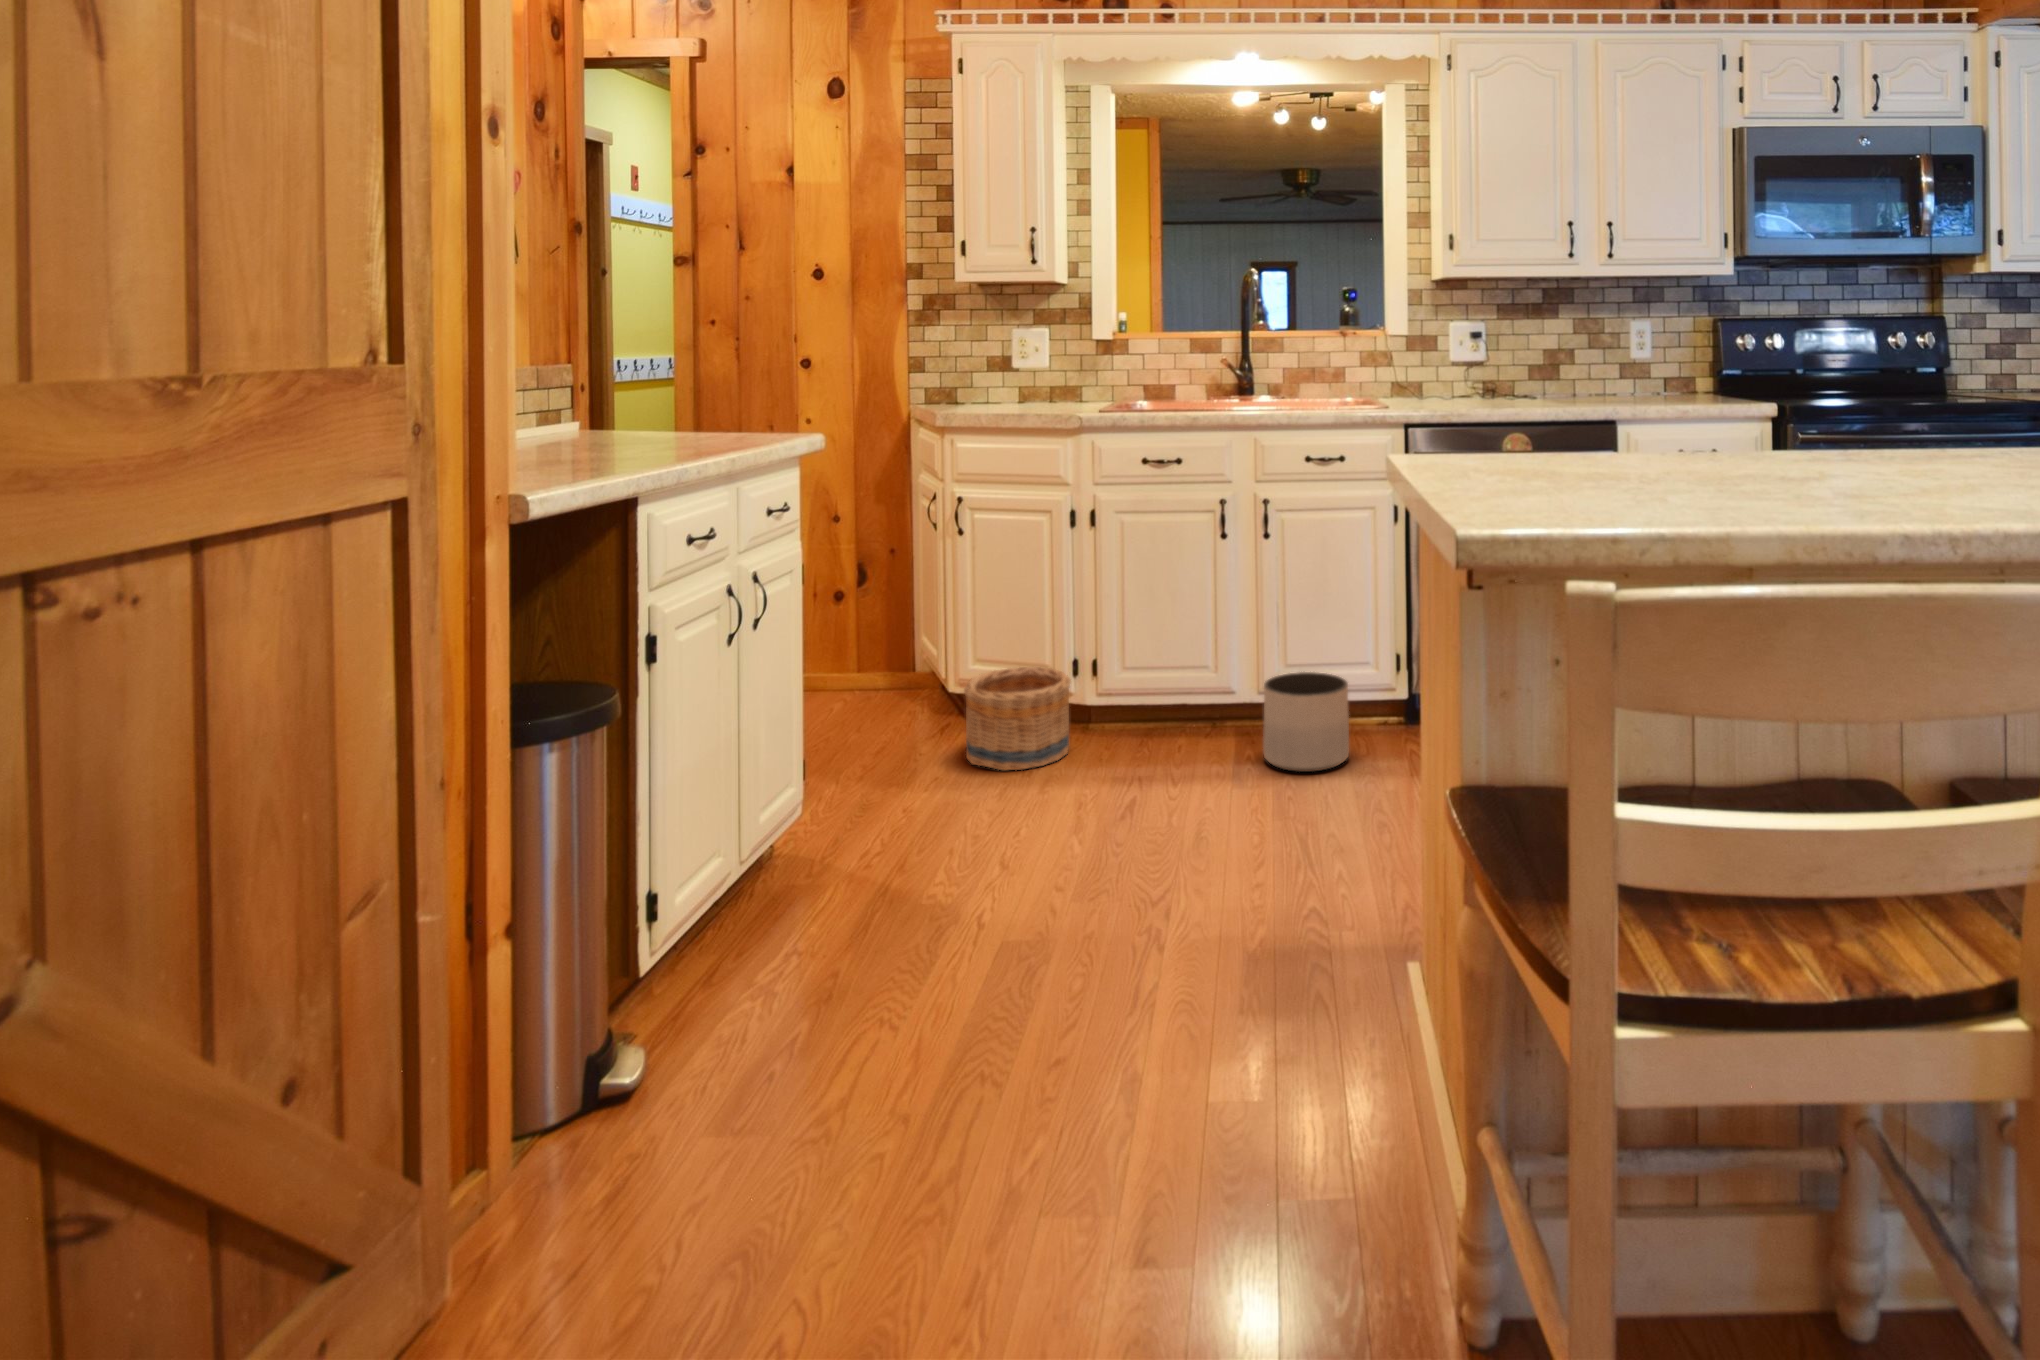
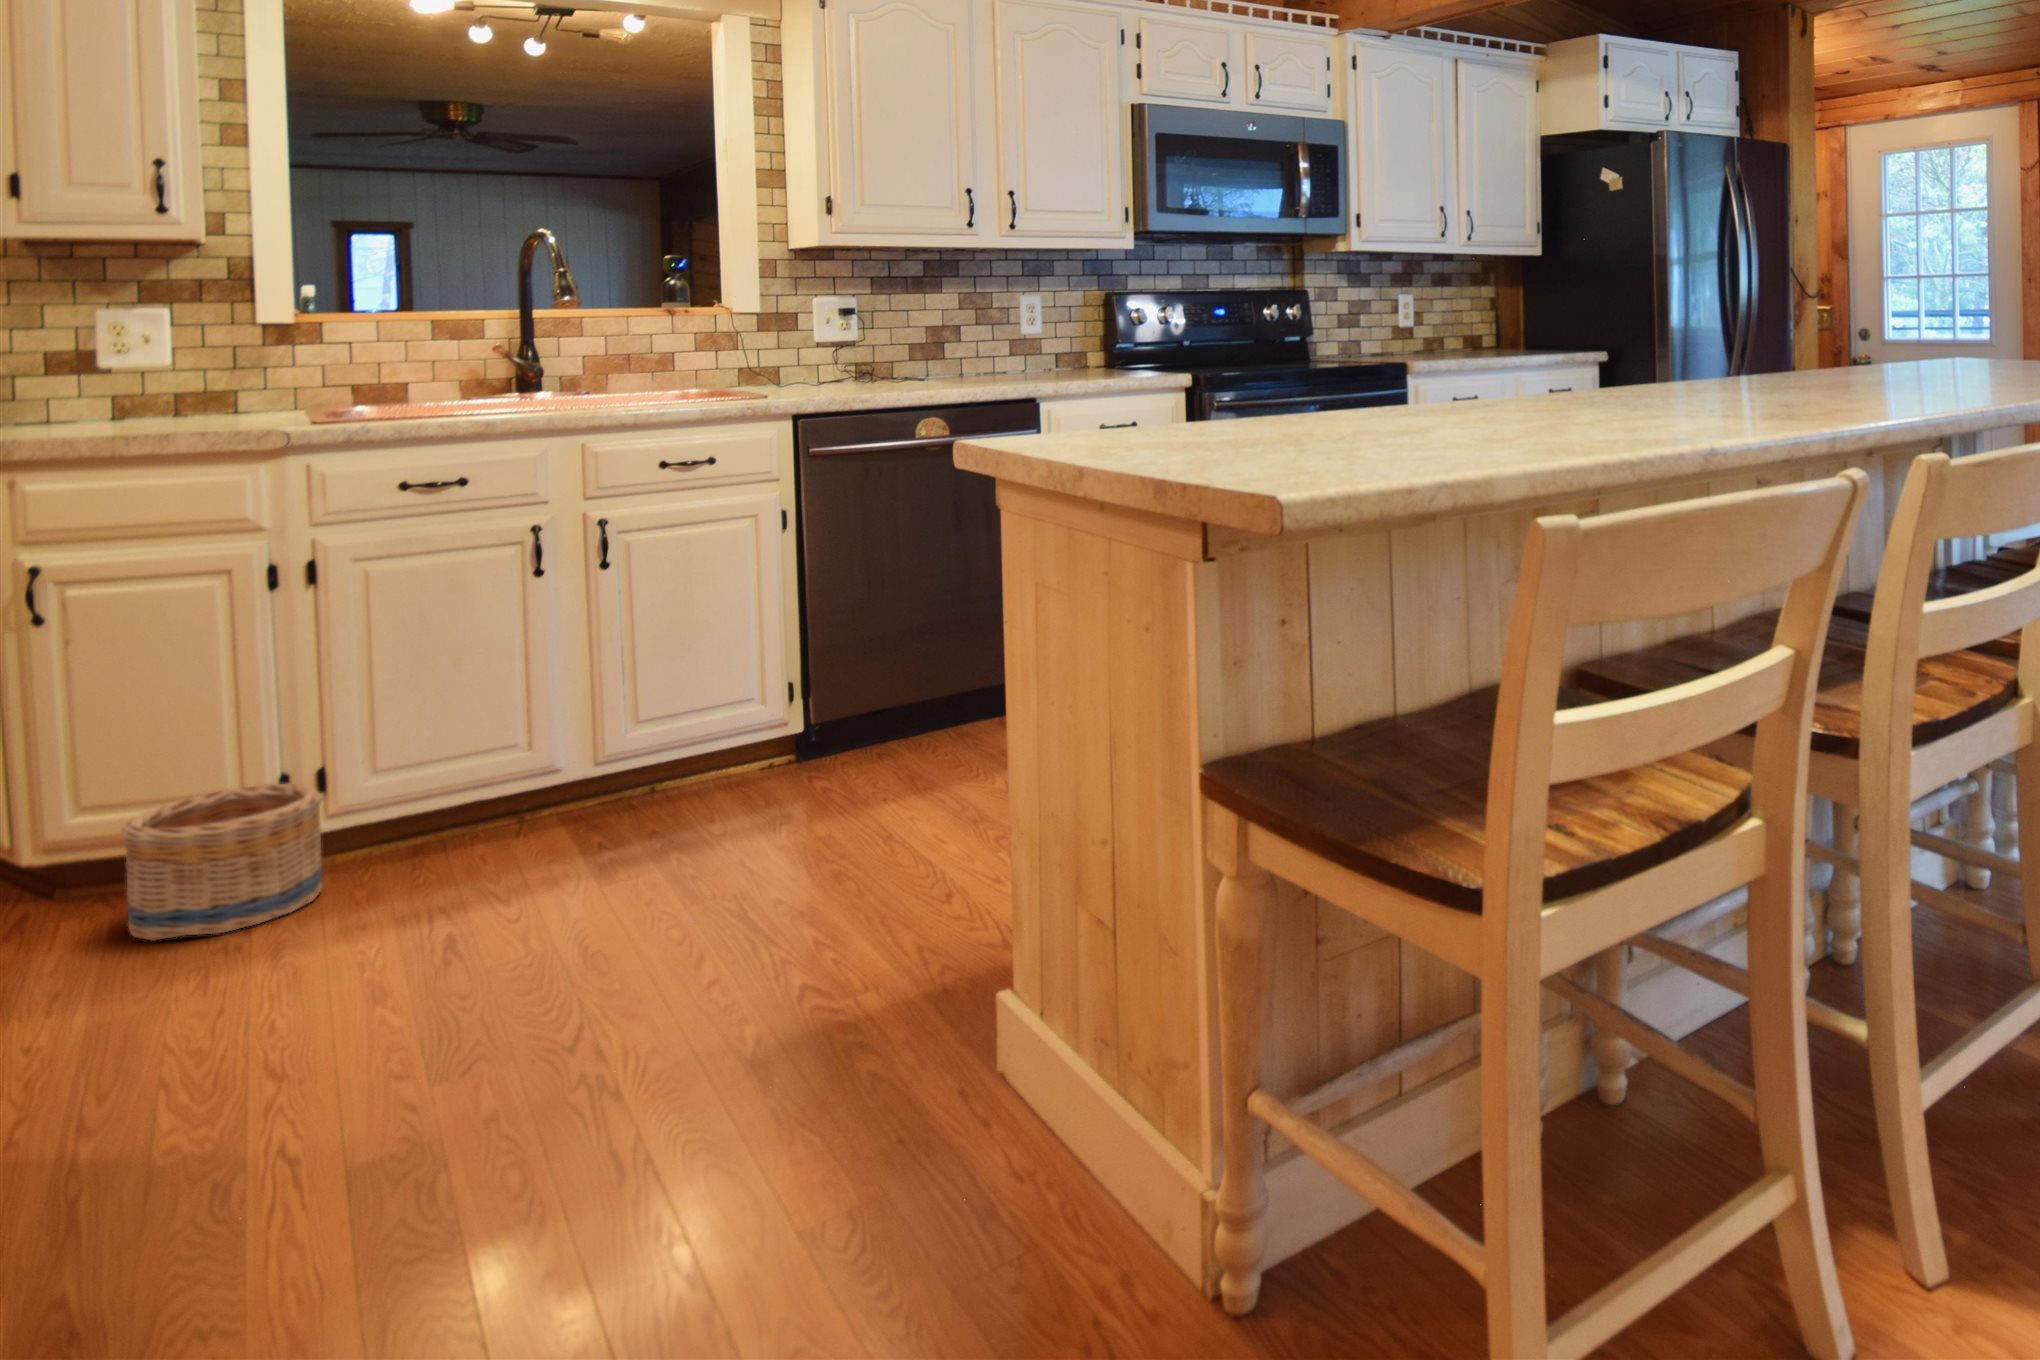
planter: present [1263,672,1349,772] -> none [642,713,762,832]

